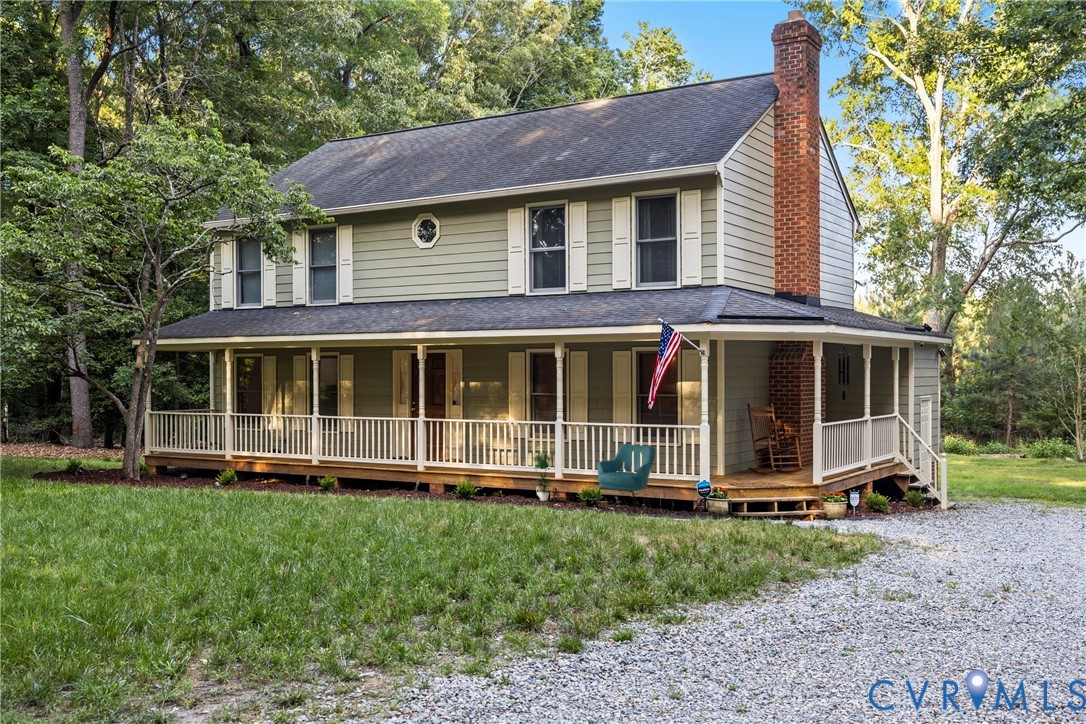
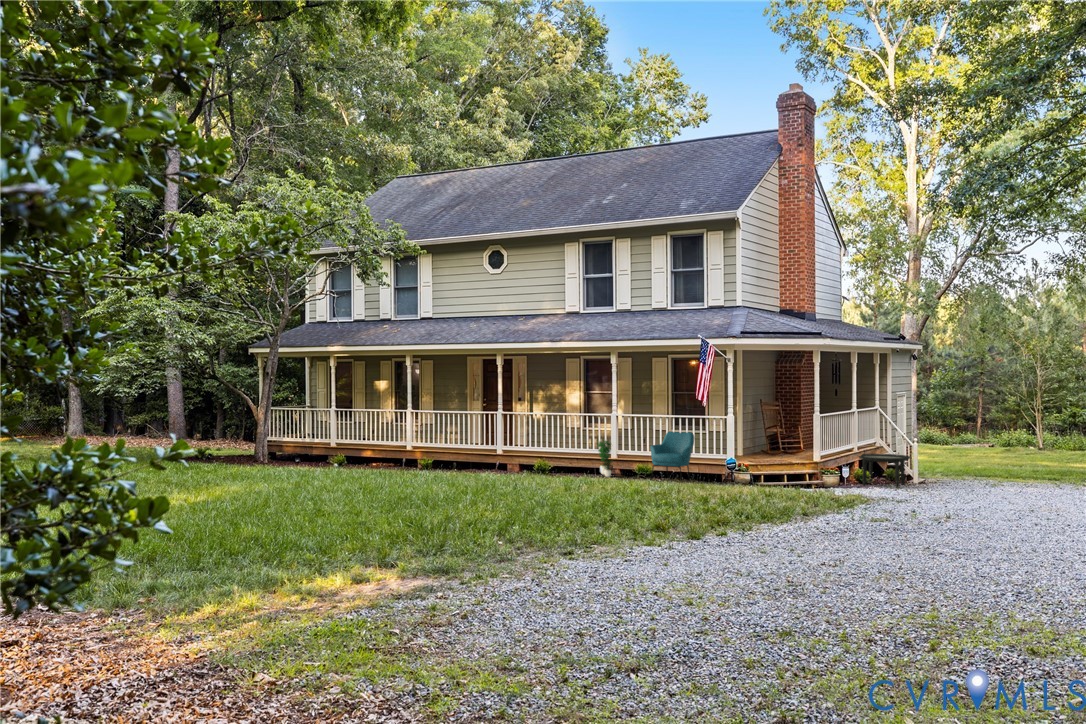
round table: none [870,474,941,520] -> present [859,454,910,488]

